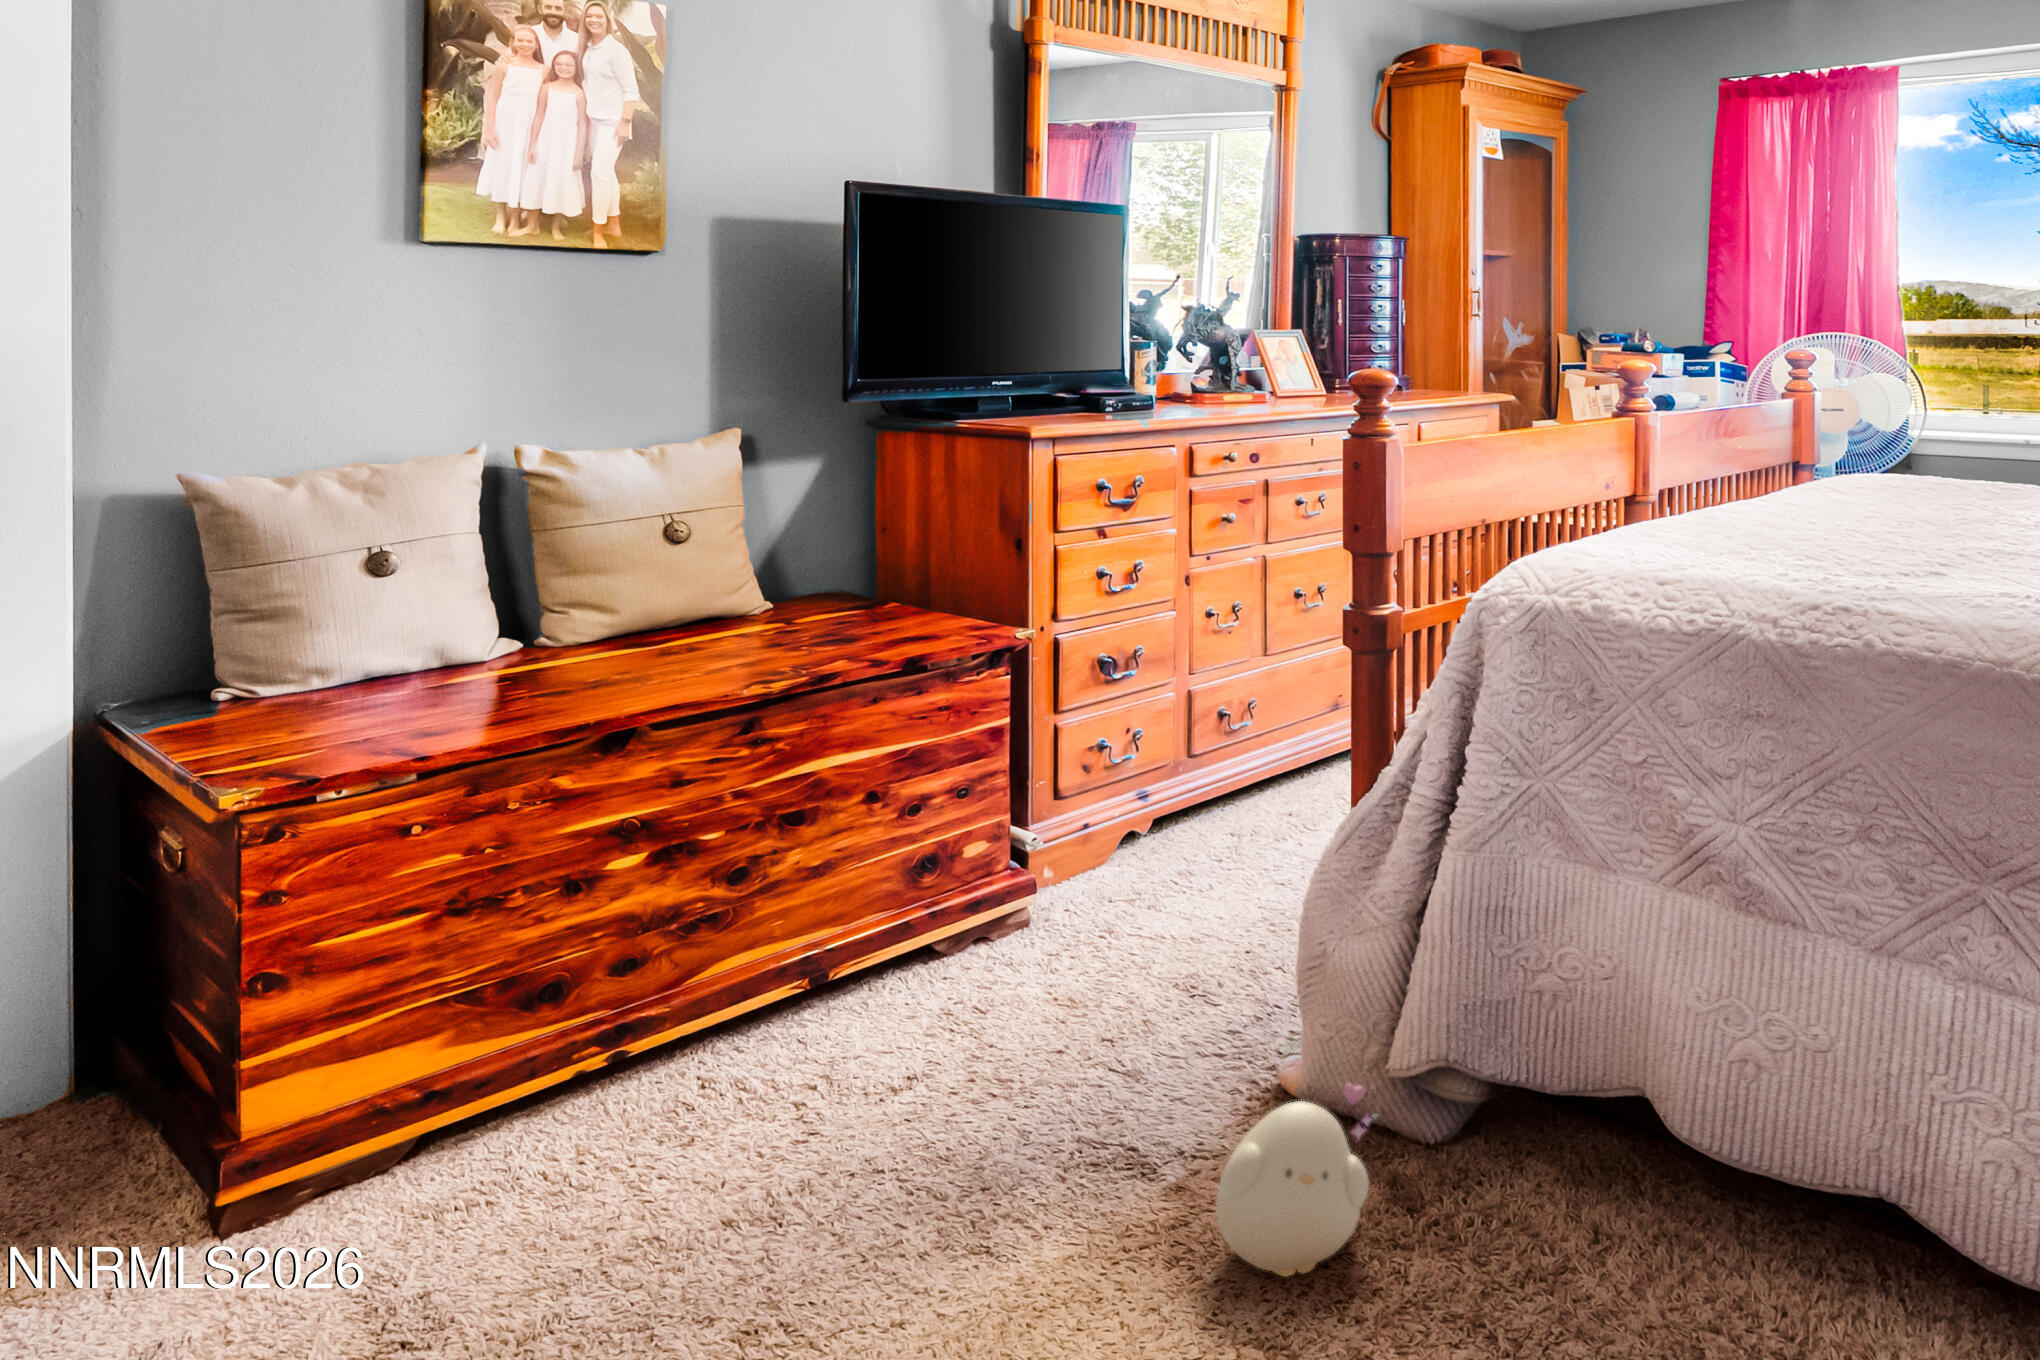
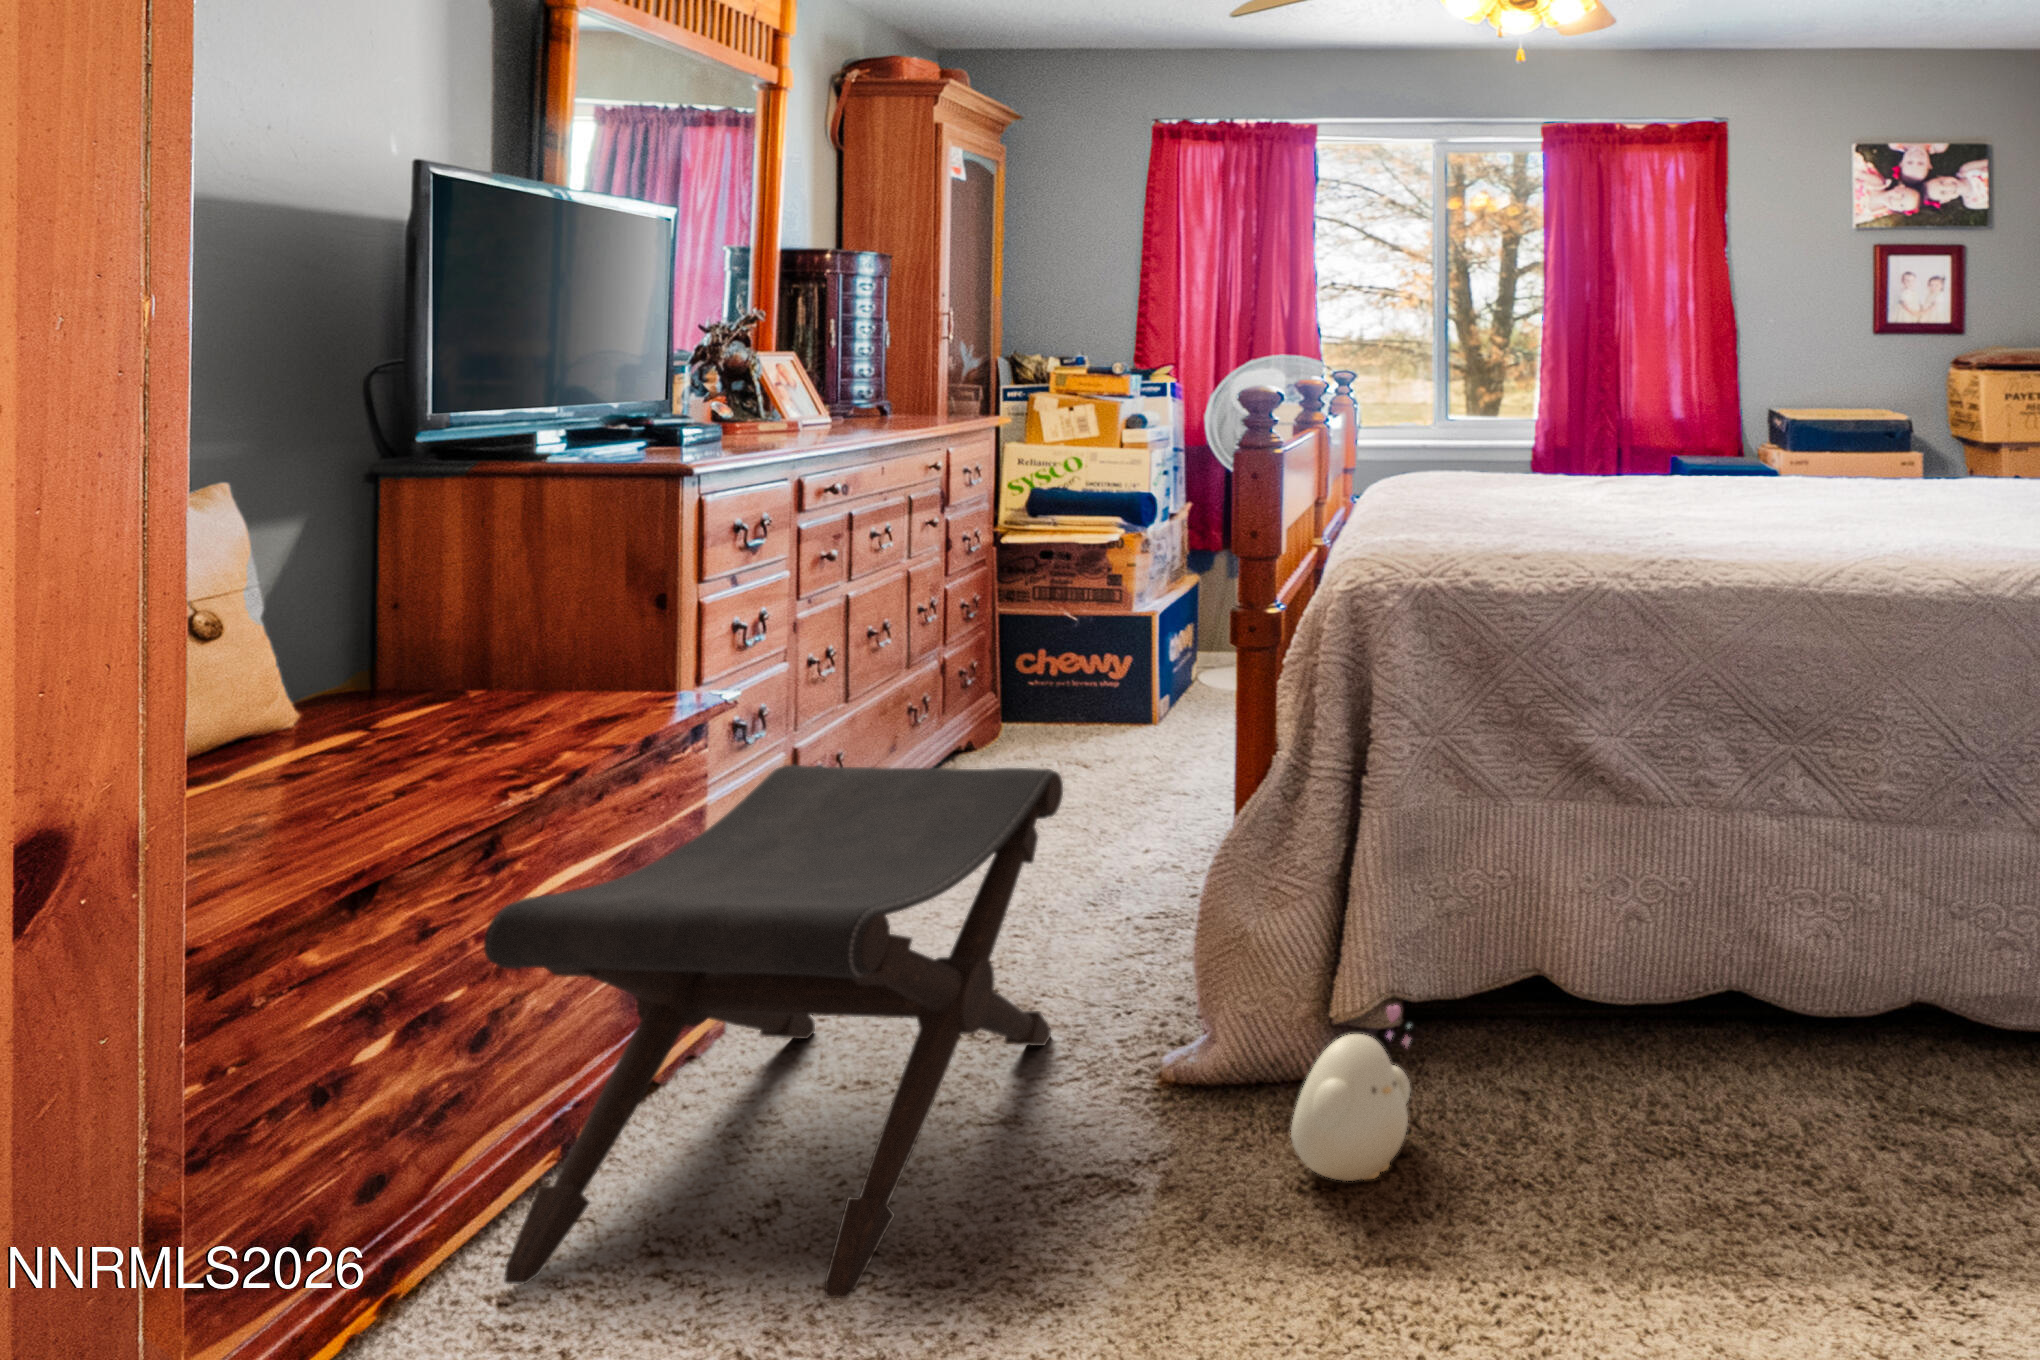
footstool: none [686,701,1213,1187] -> present [484,765,1063,1298]

